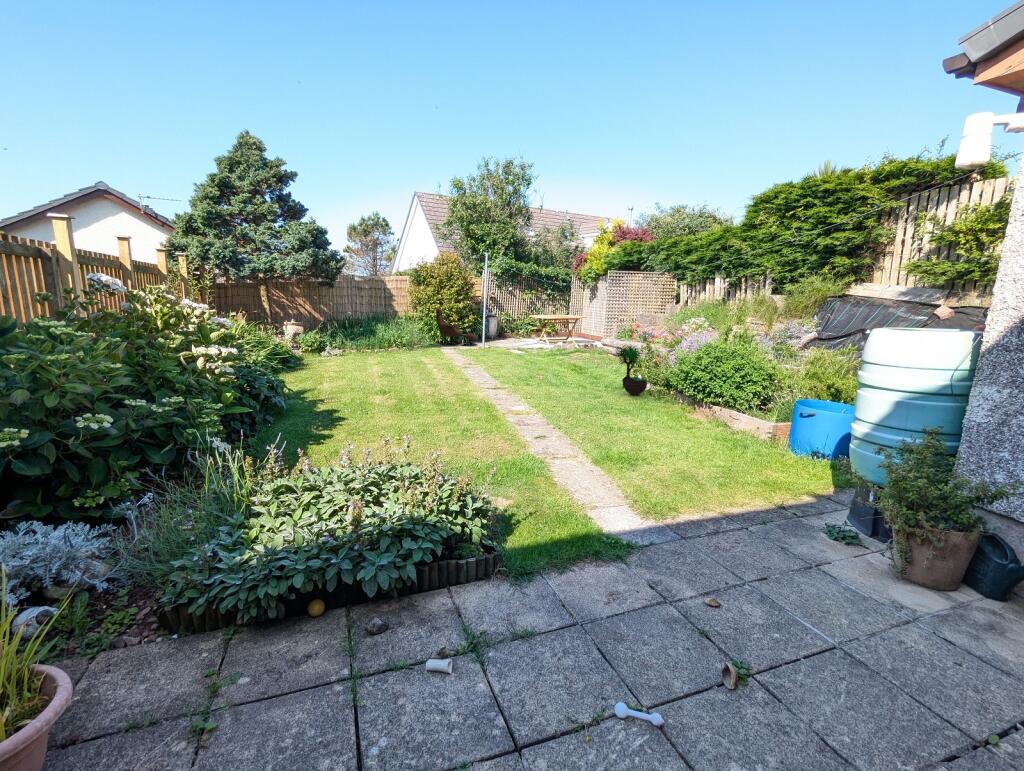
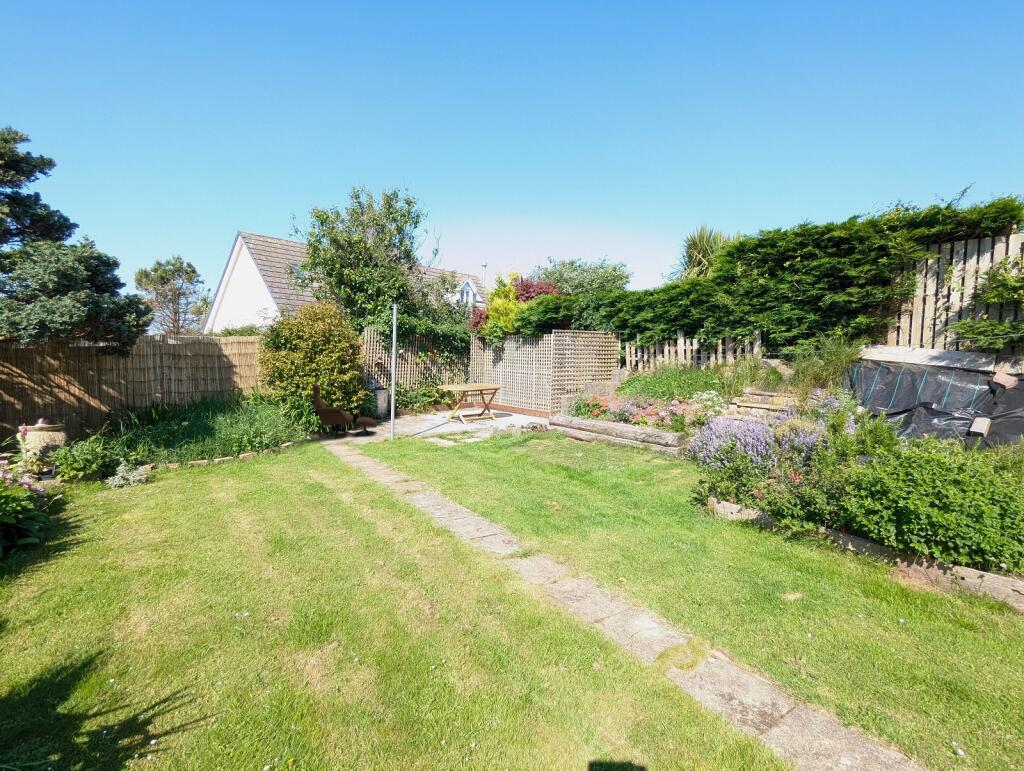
potted tree: present [614,344,647,395] -> none [681,436,738,520]

